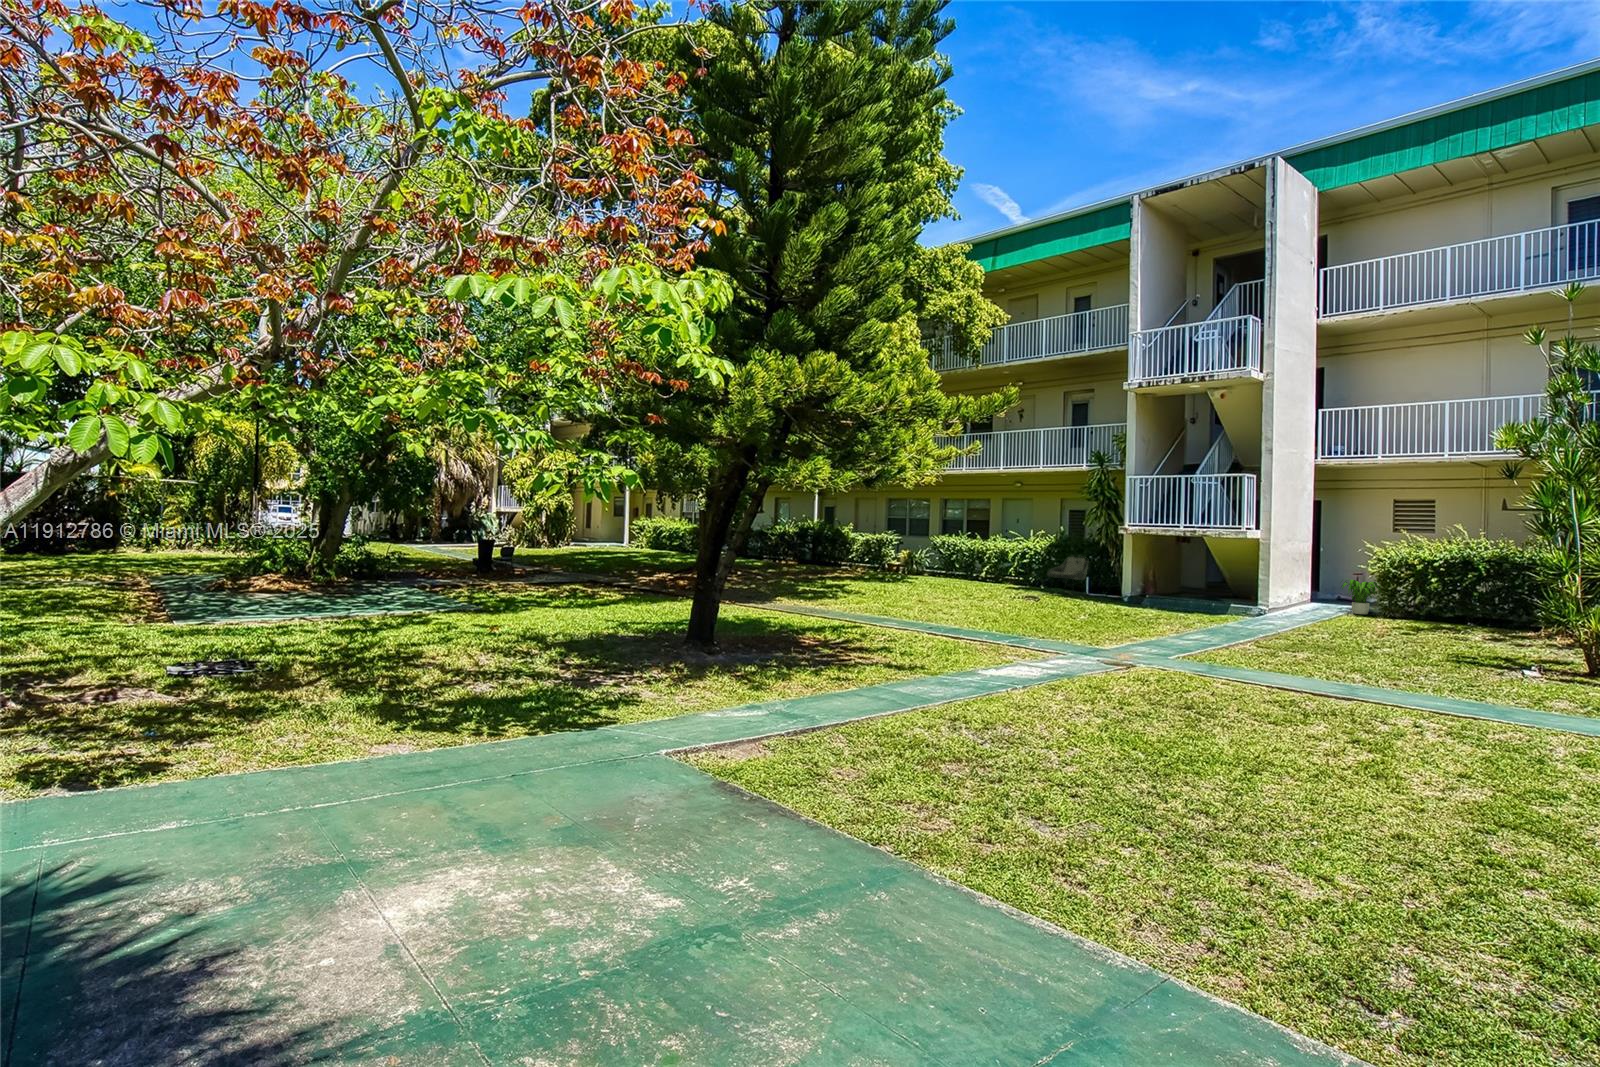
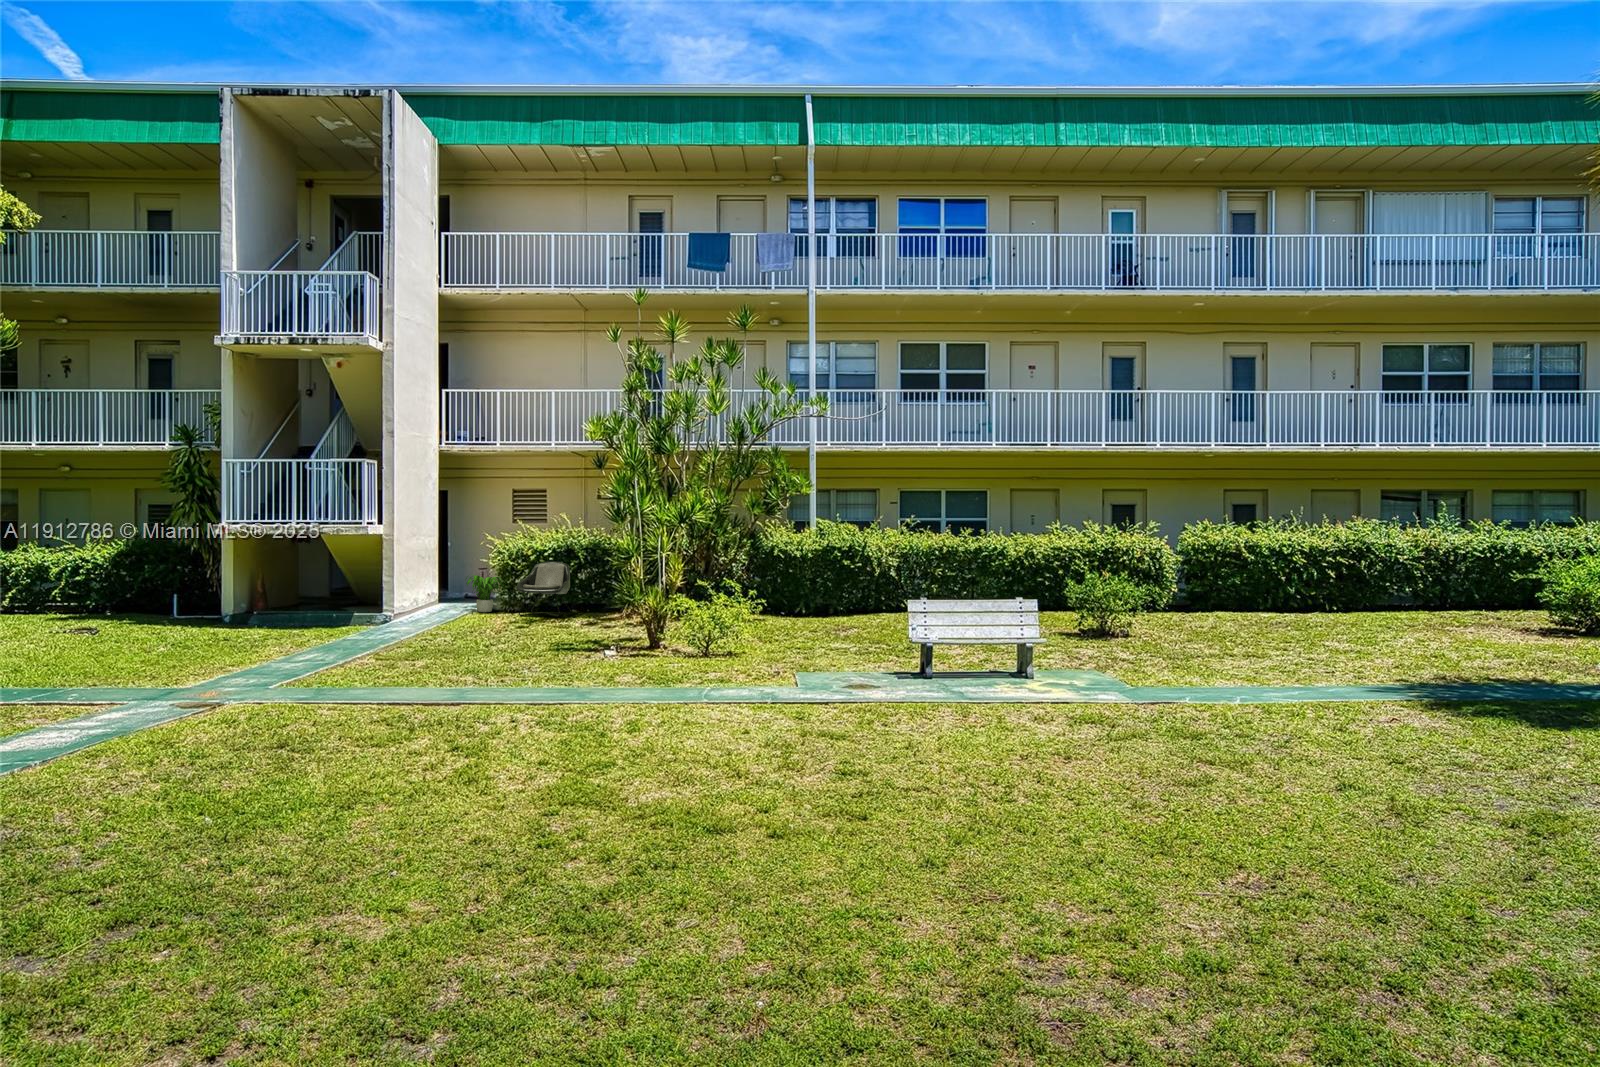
lounge chair: present [1047,556,1088,595] -> present [517,562,571,617]

